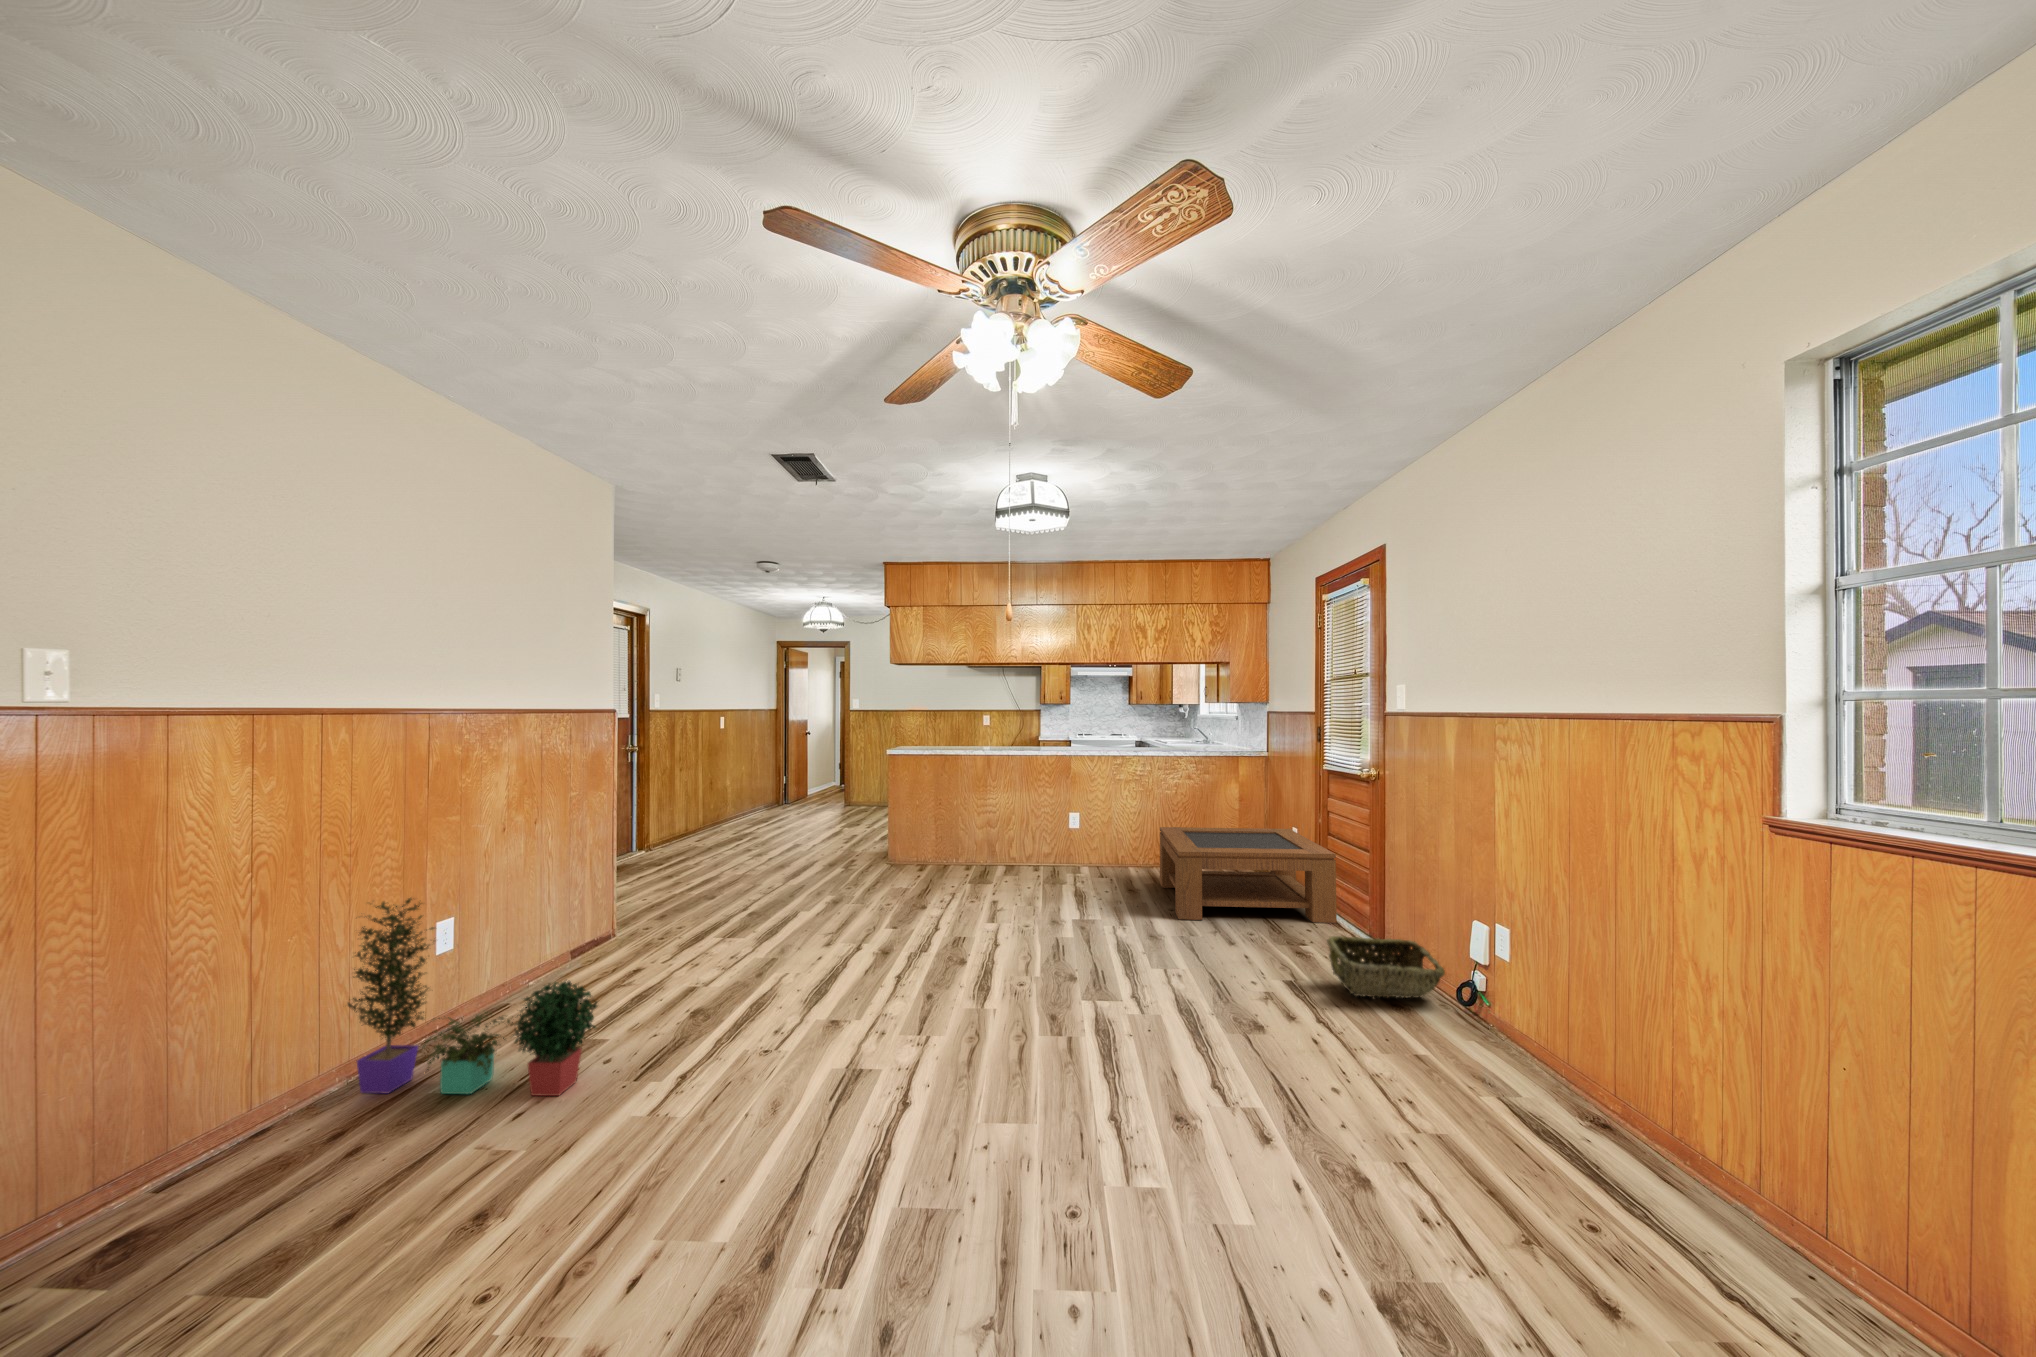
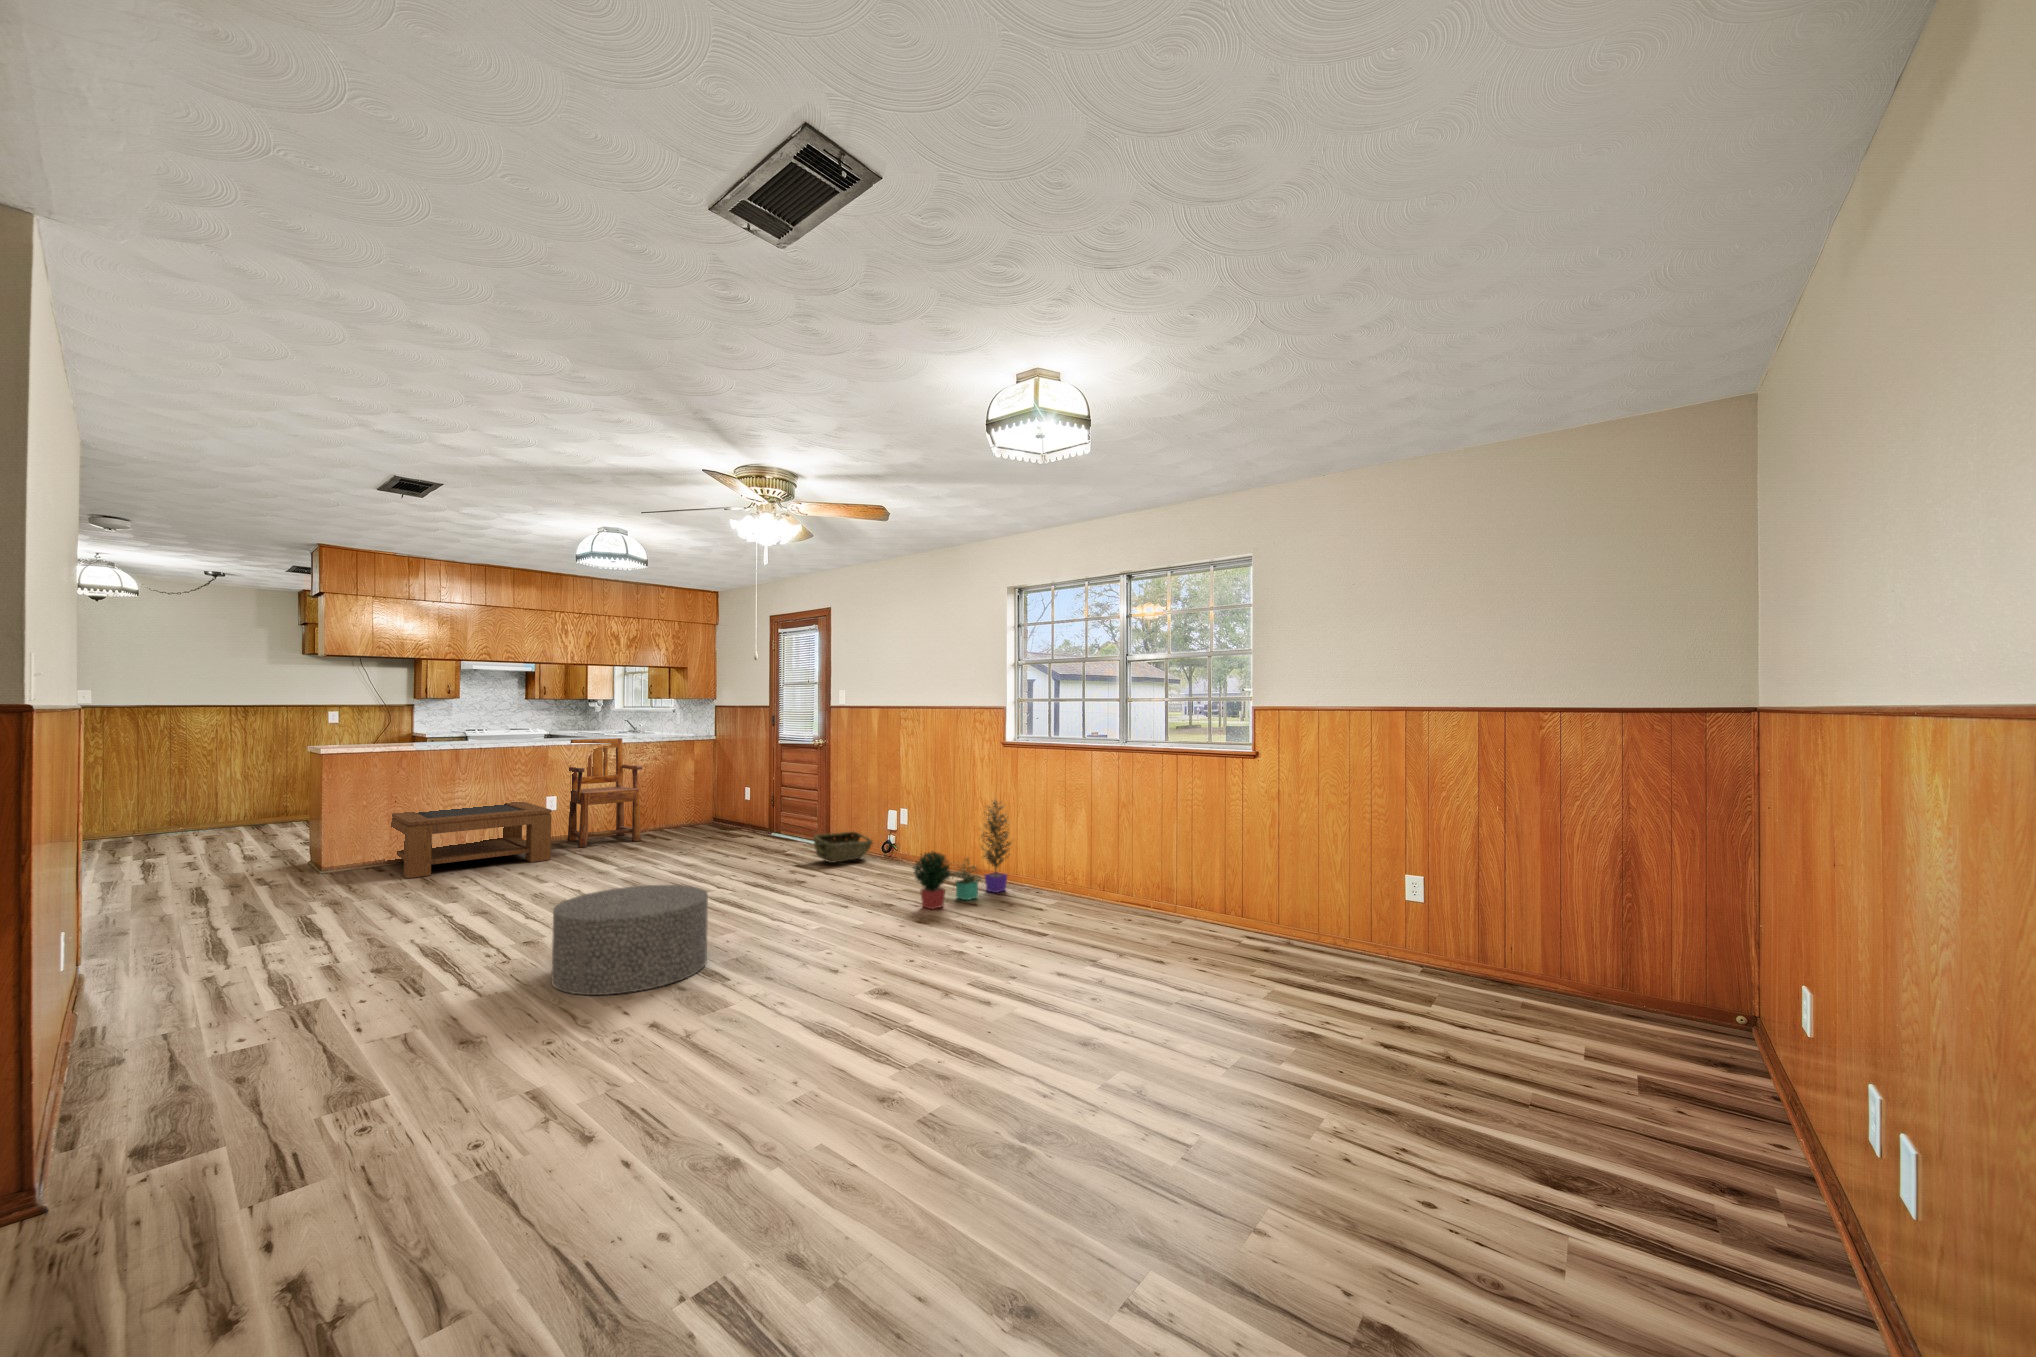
armchair: none [1082,749,1154,880] -> present [568,738,642,847]
coffee table: present [1160,827,1337,923] -> present [385,801,552,878]
potted plant: present [348,898,597,1096] -> present [913,801,1011,909]
ottoman: none [646,1012,915,1287] -> present [552,885,708,995]

